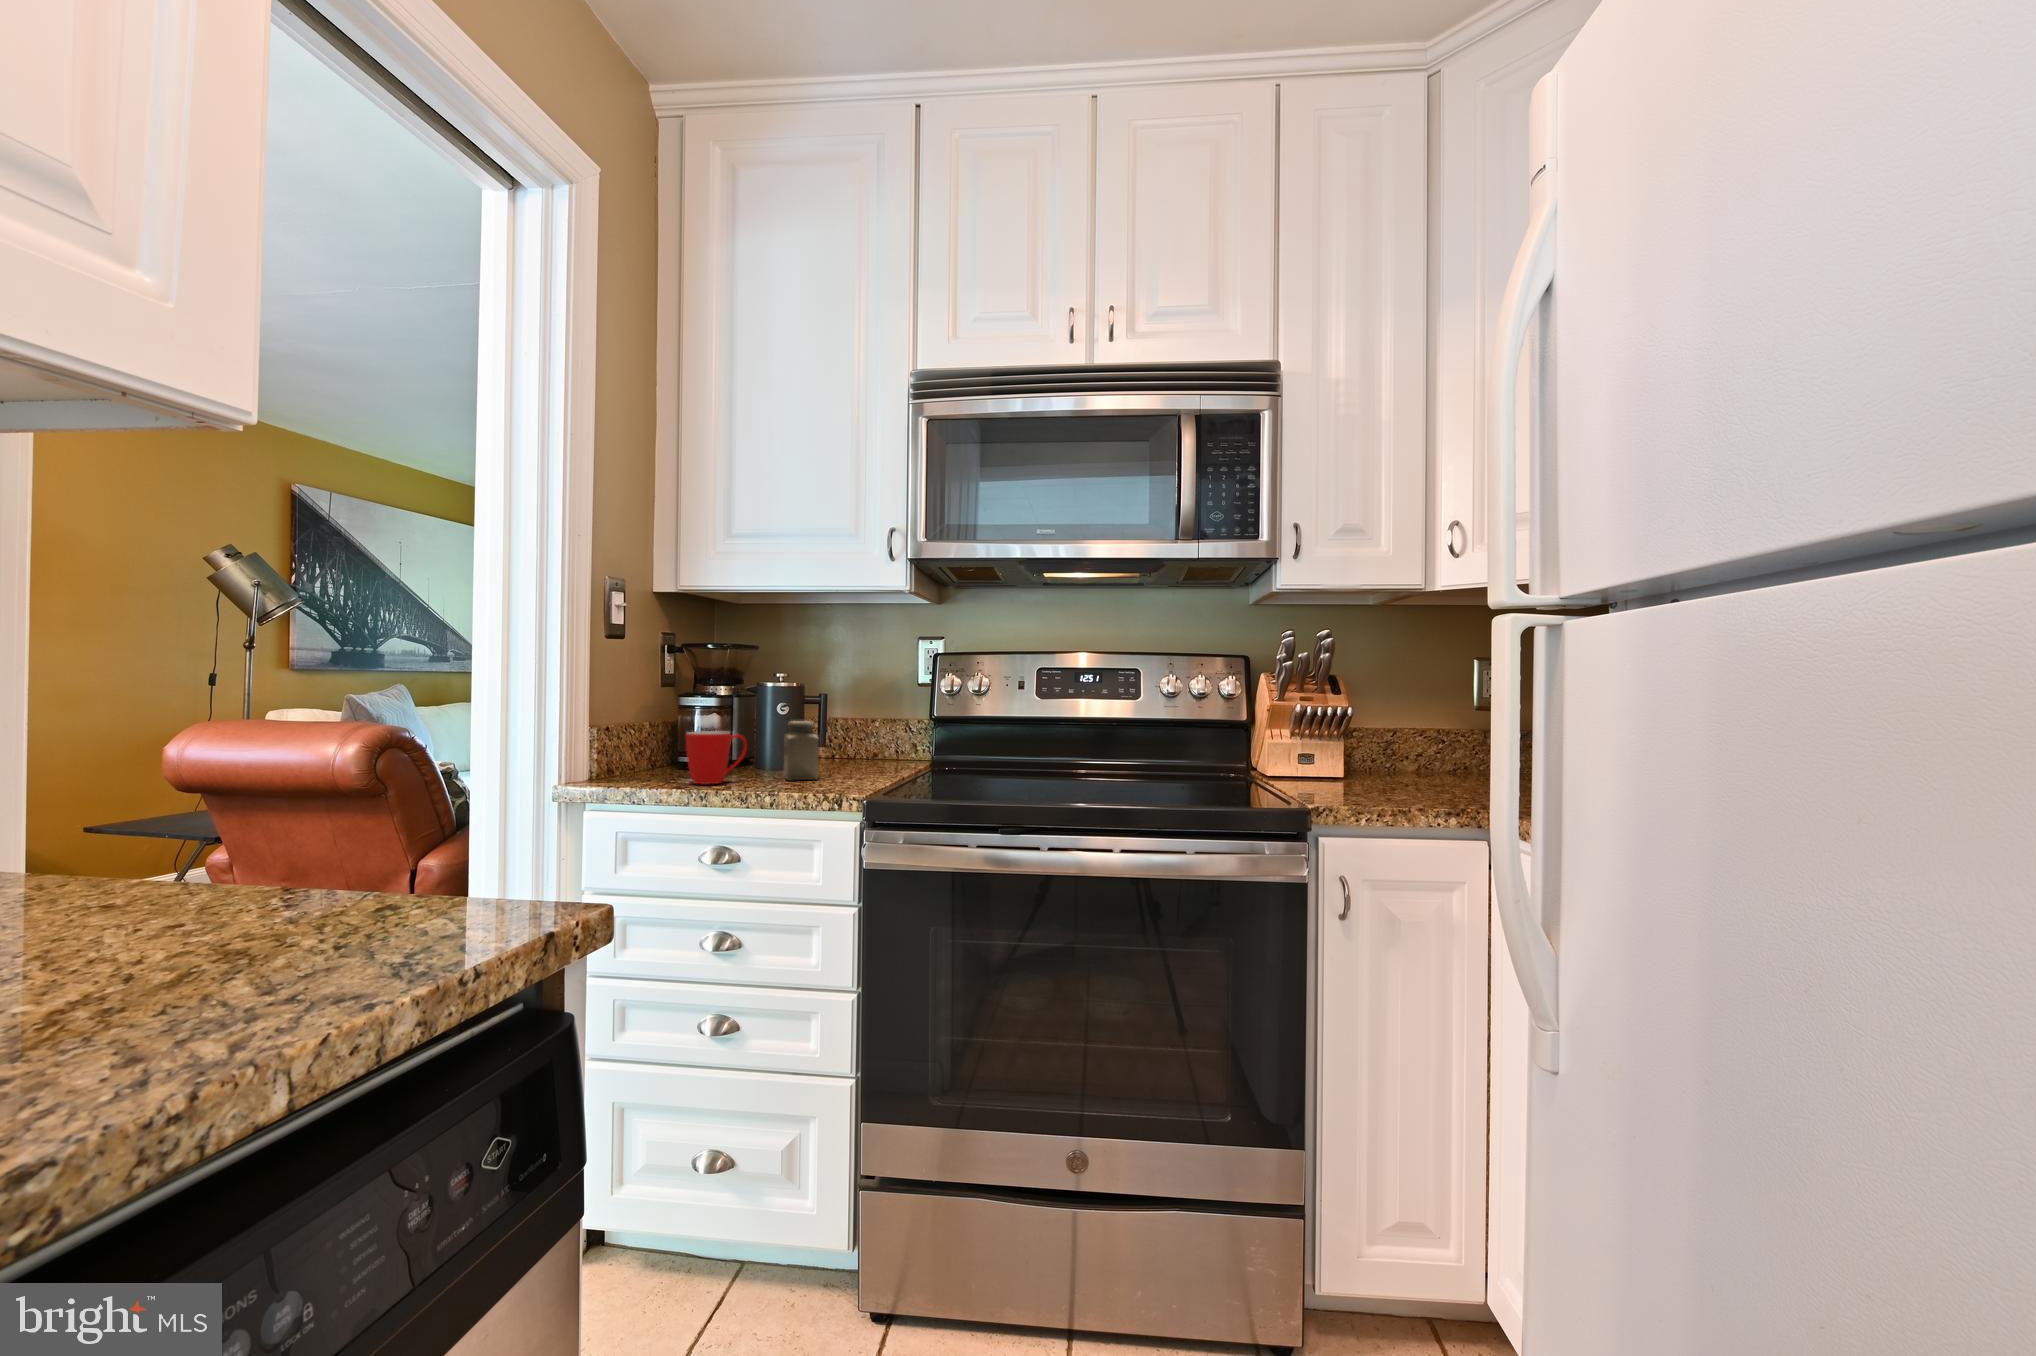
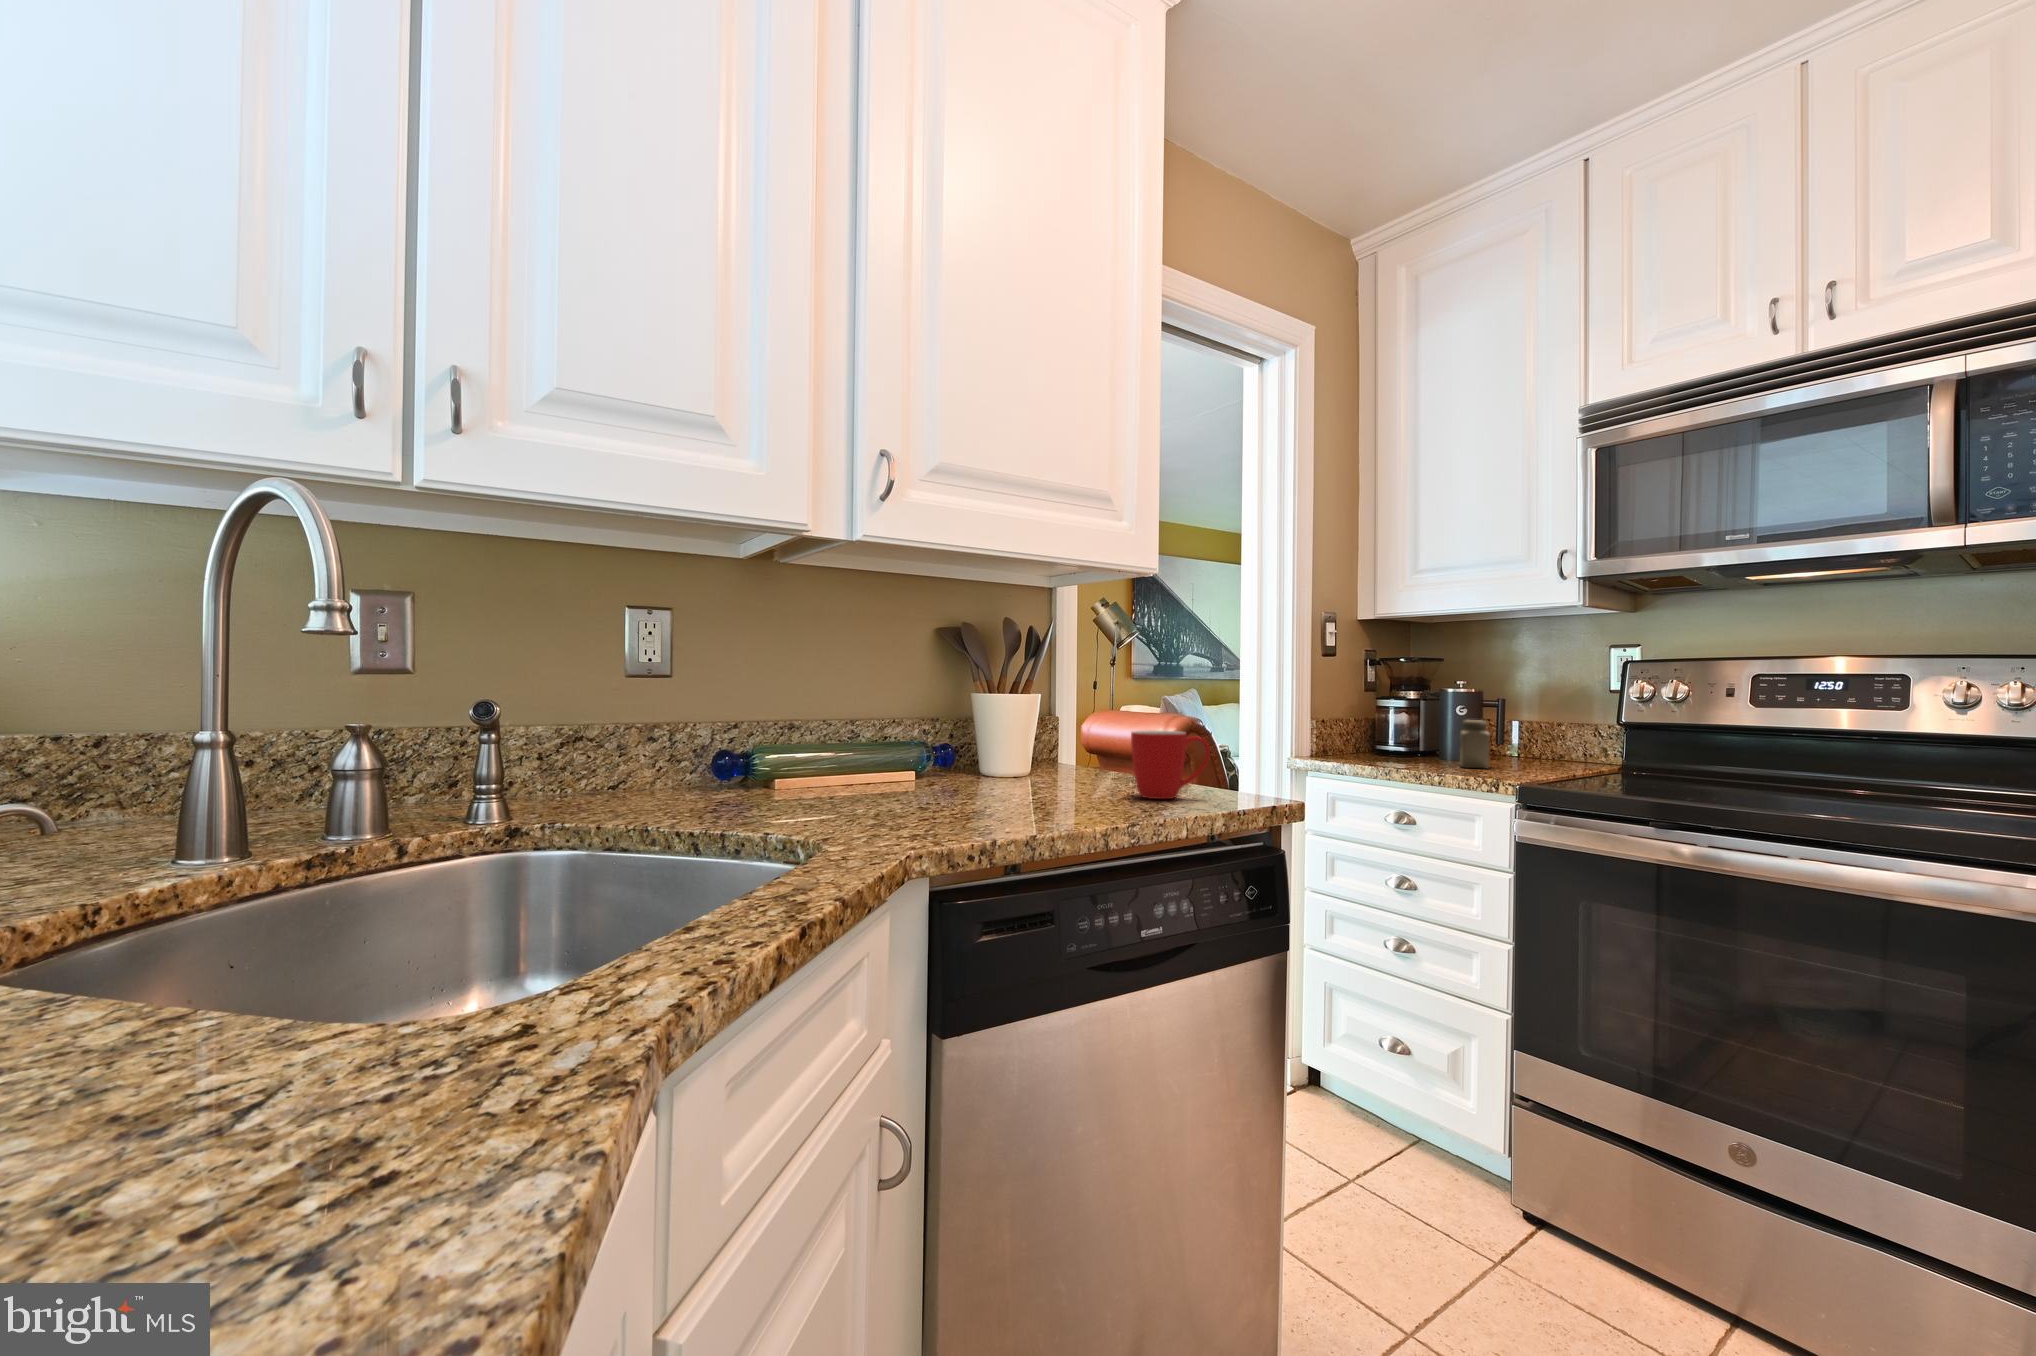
mug: present [686,731,747,785] -> present [1131,731,1210,799]

